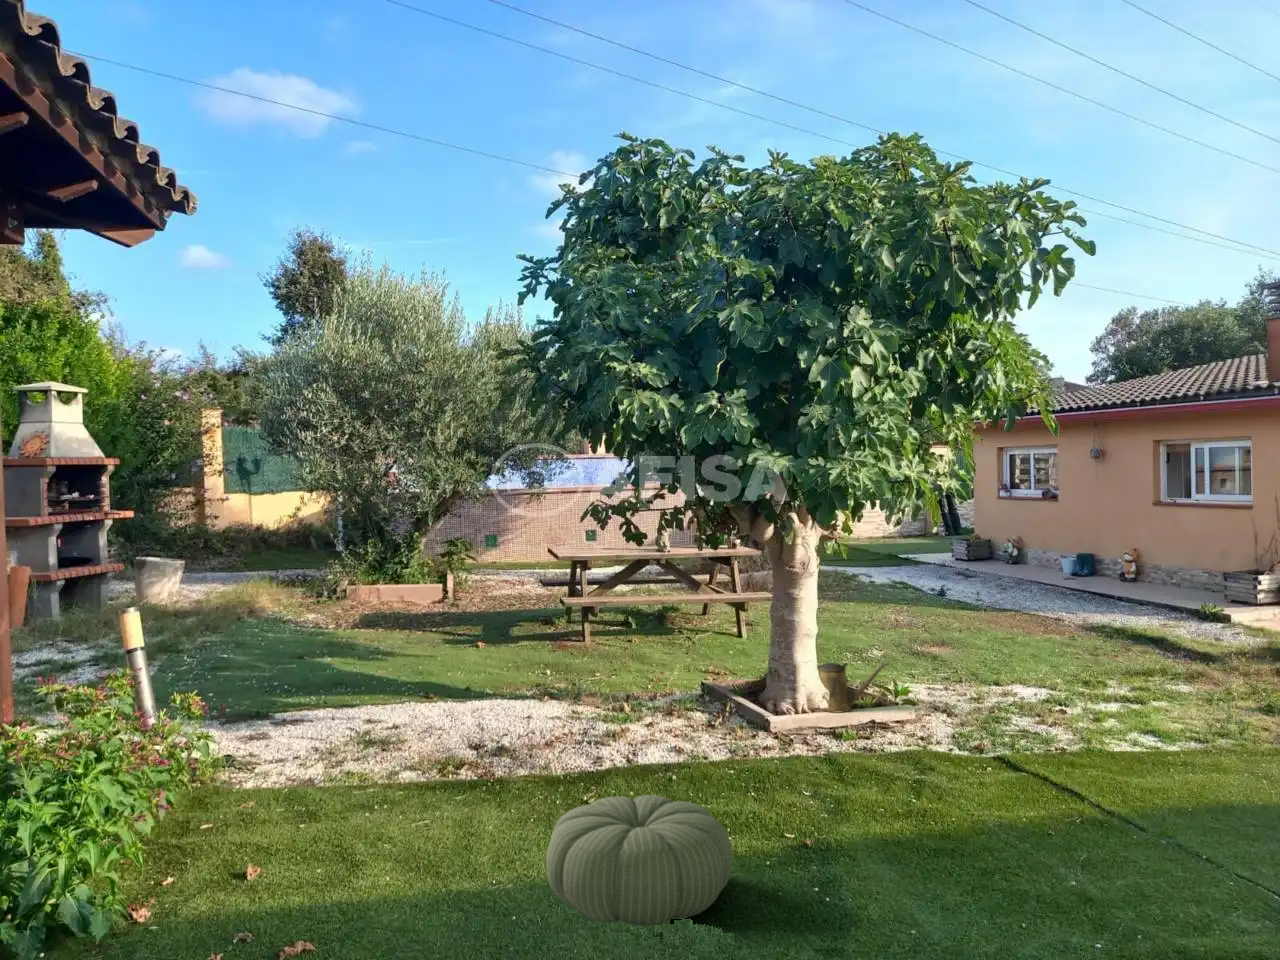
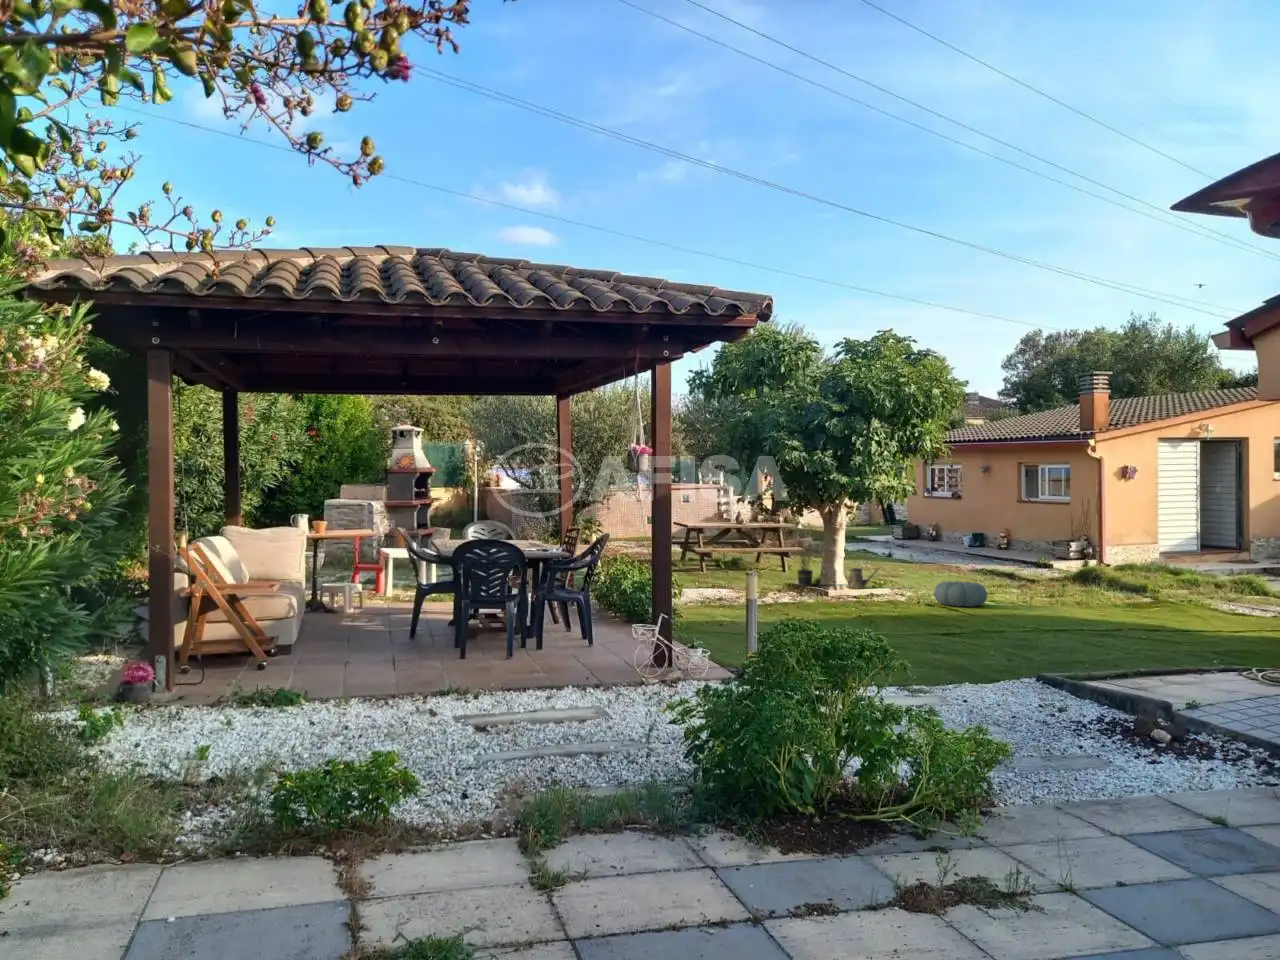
potted plant: none [692,599,755,701] -> present [797,546,813,586]
pouf: present [546,795,732,926] -> present [934,581,988,607]

